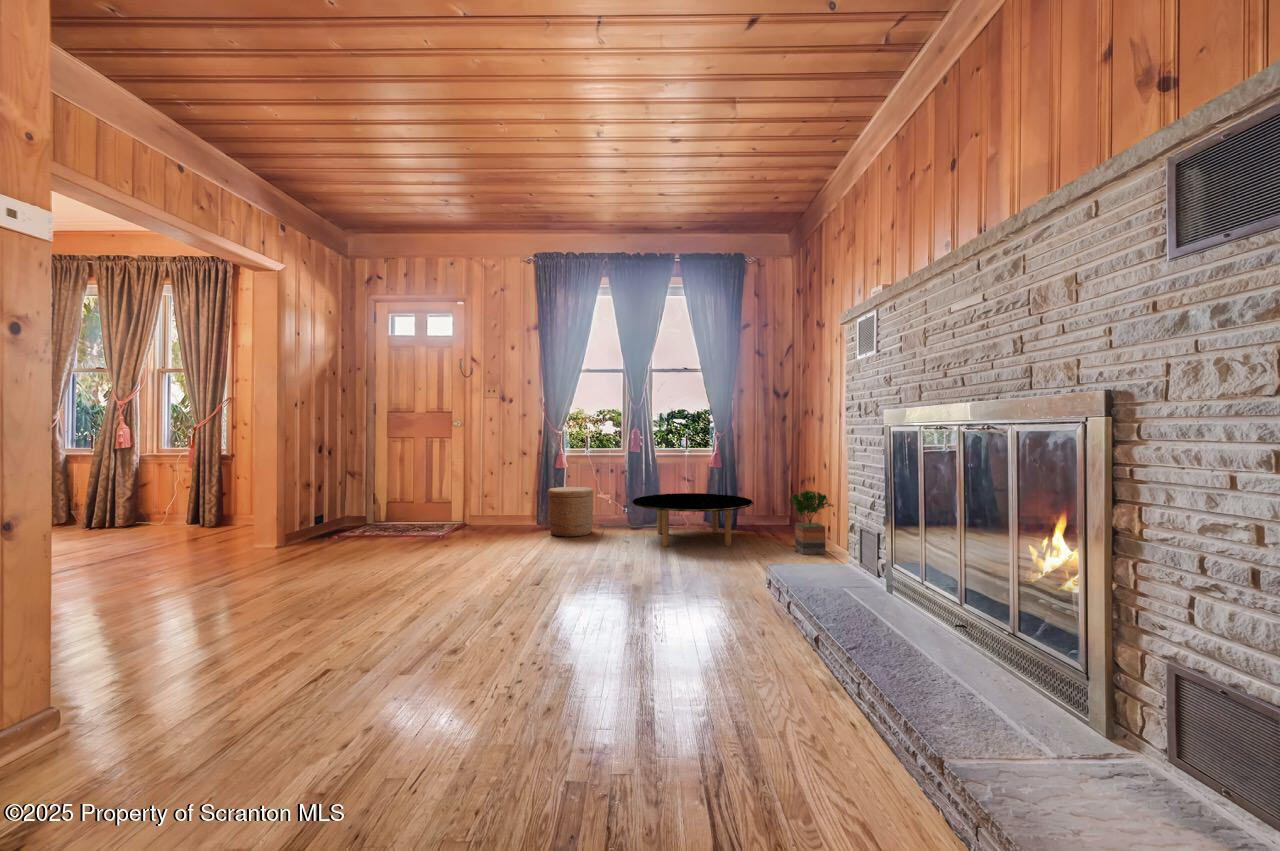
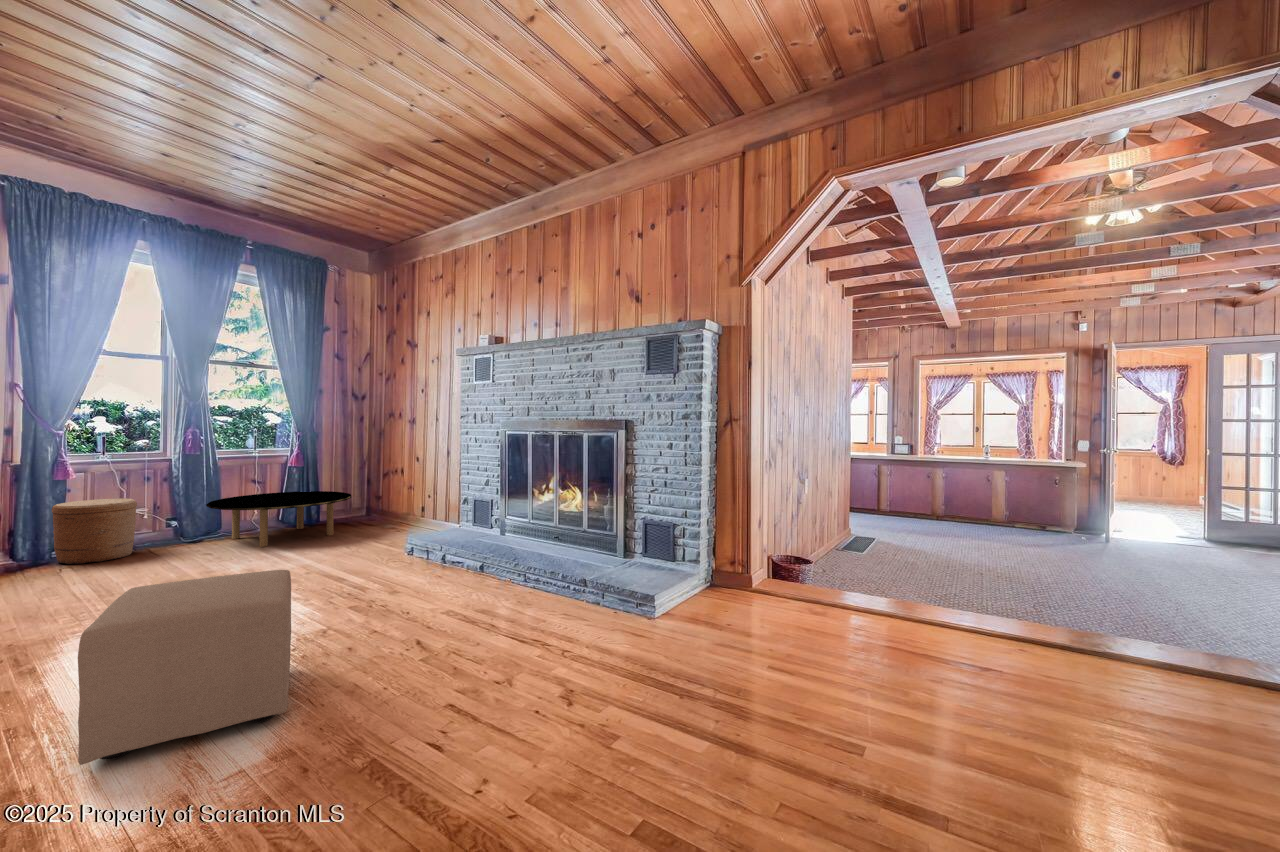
potted tree: present [789,490,833,554] -> none [391,478,430,530]
ottoman: none [223,578,468,791] -> present [78,570,291,765]

